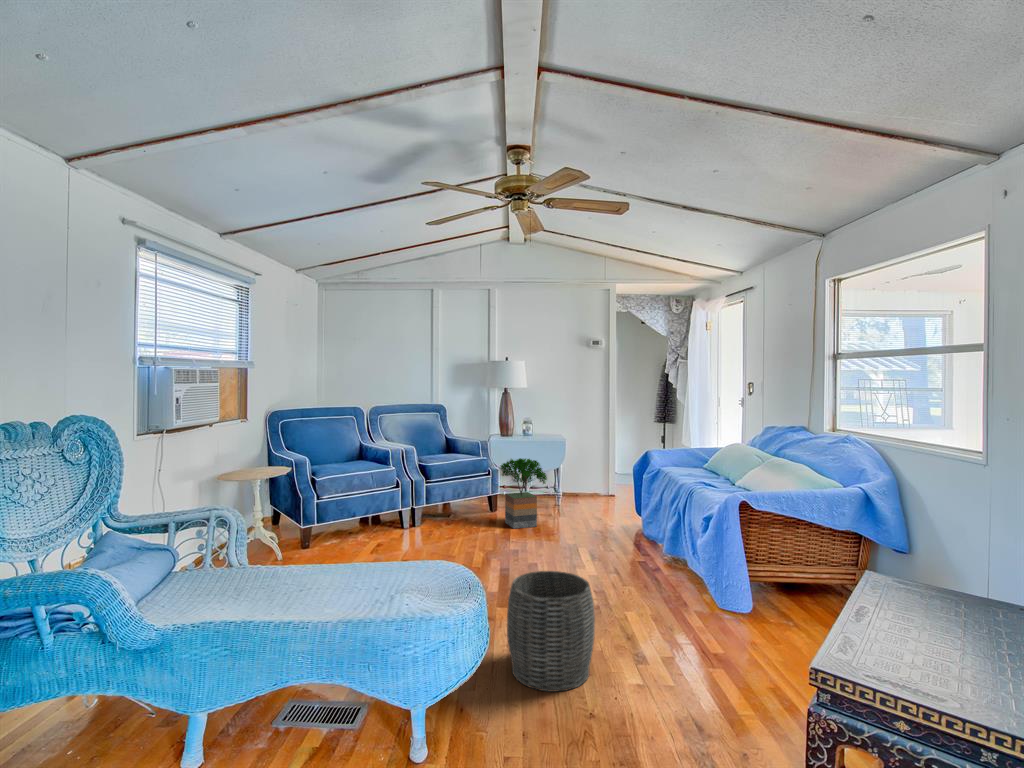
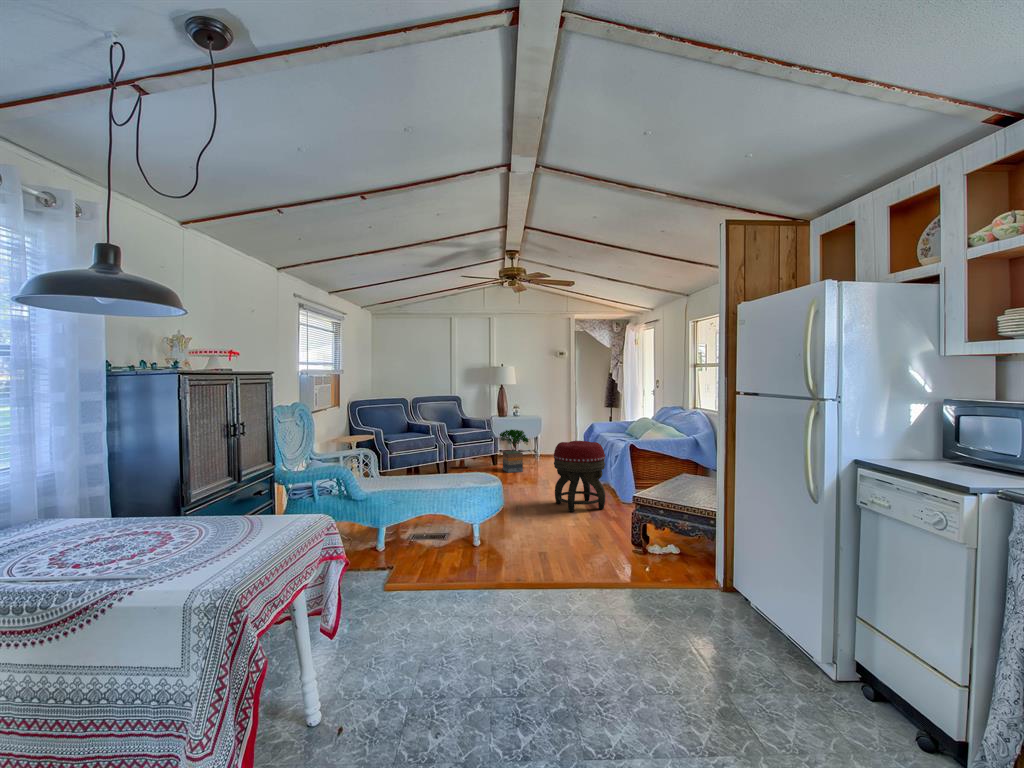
footstool: none [593,490,693,633] -> present [554,441,605,512]
woven basket: present [507,571,595,692] -> none [510,478,552,530]

